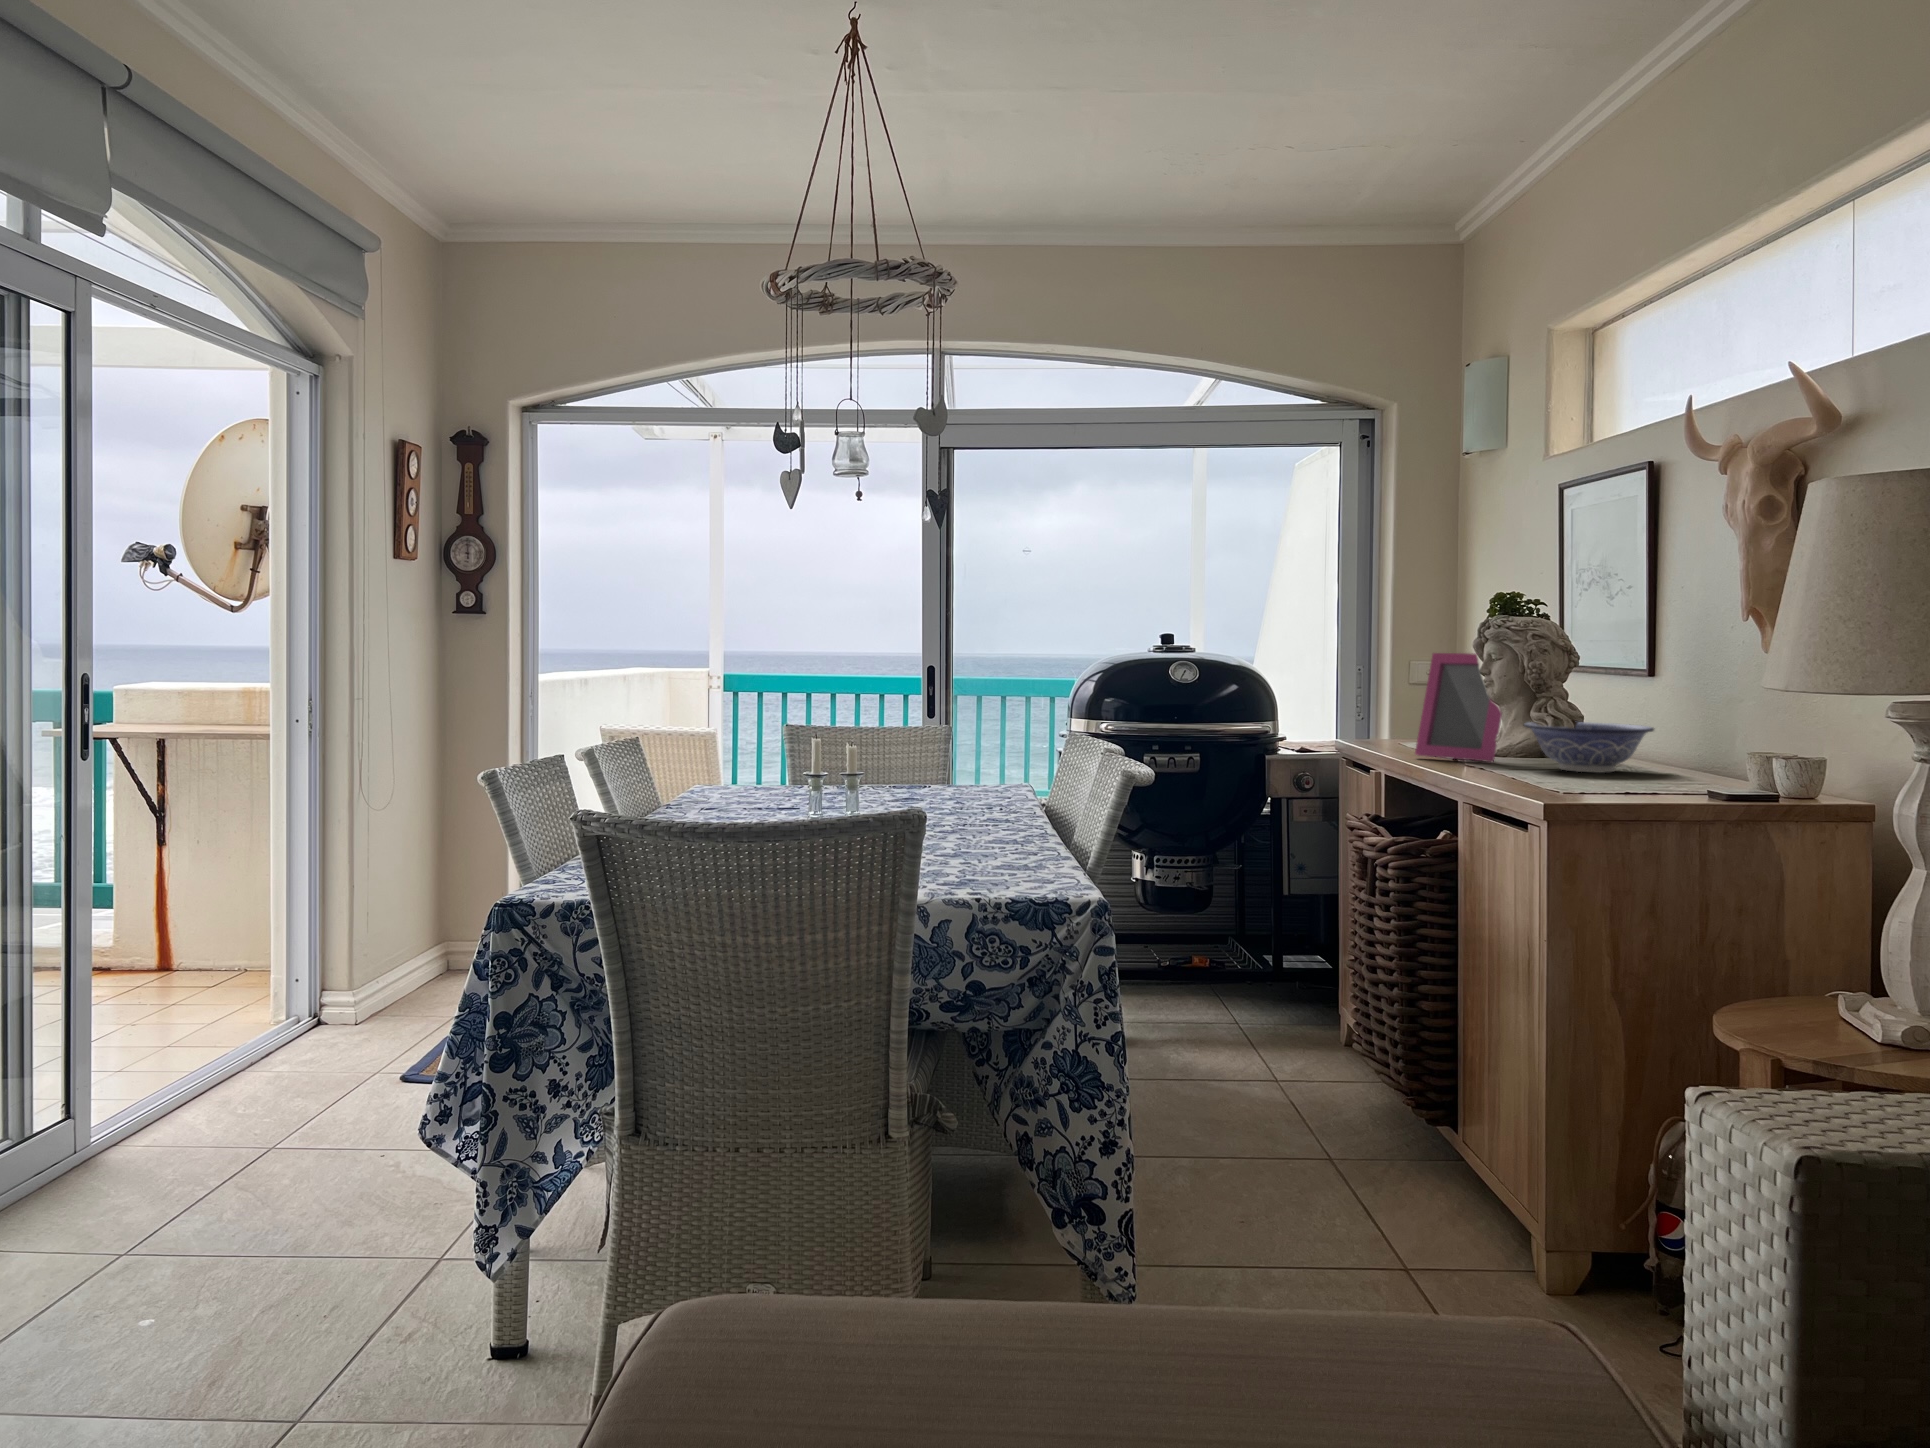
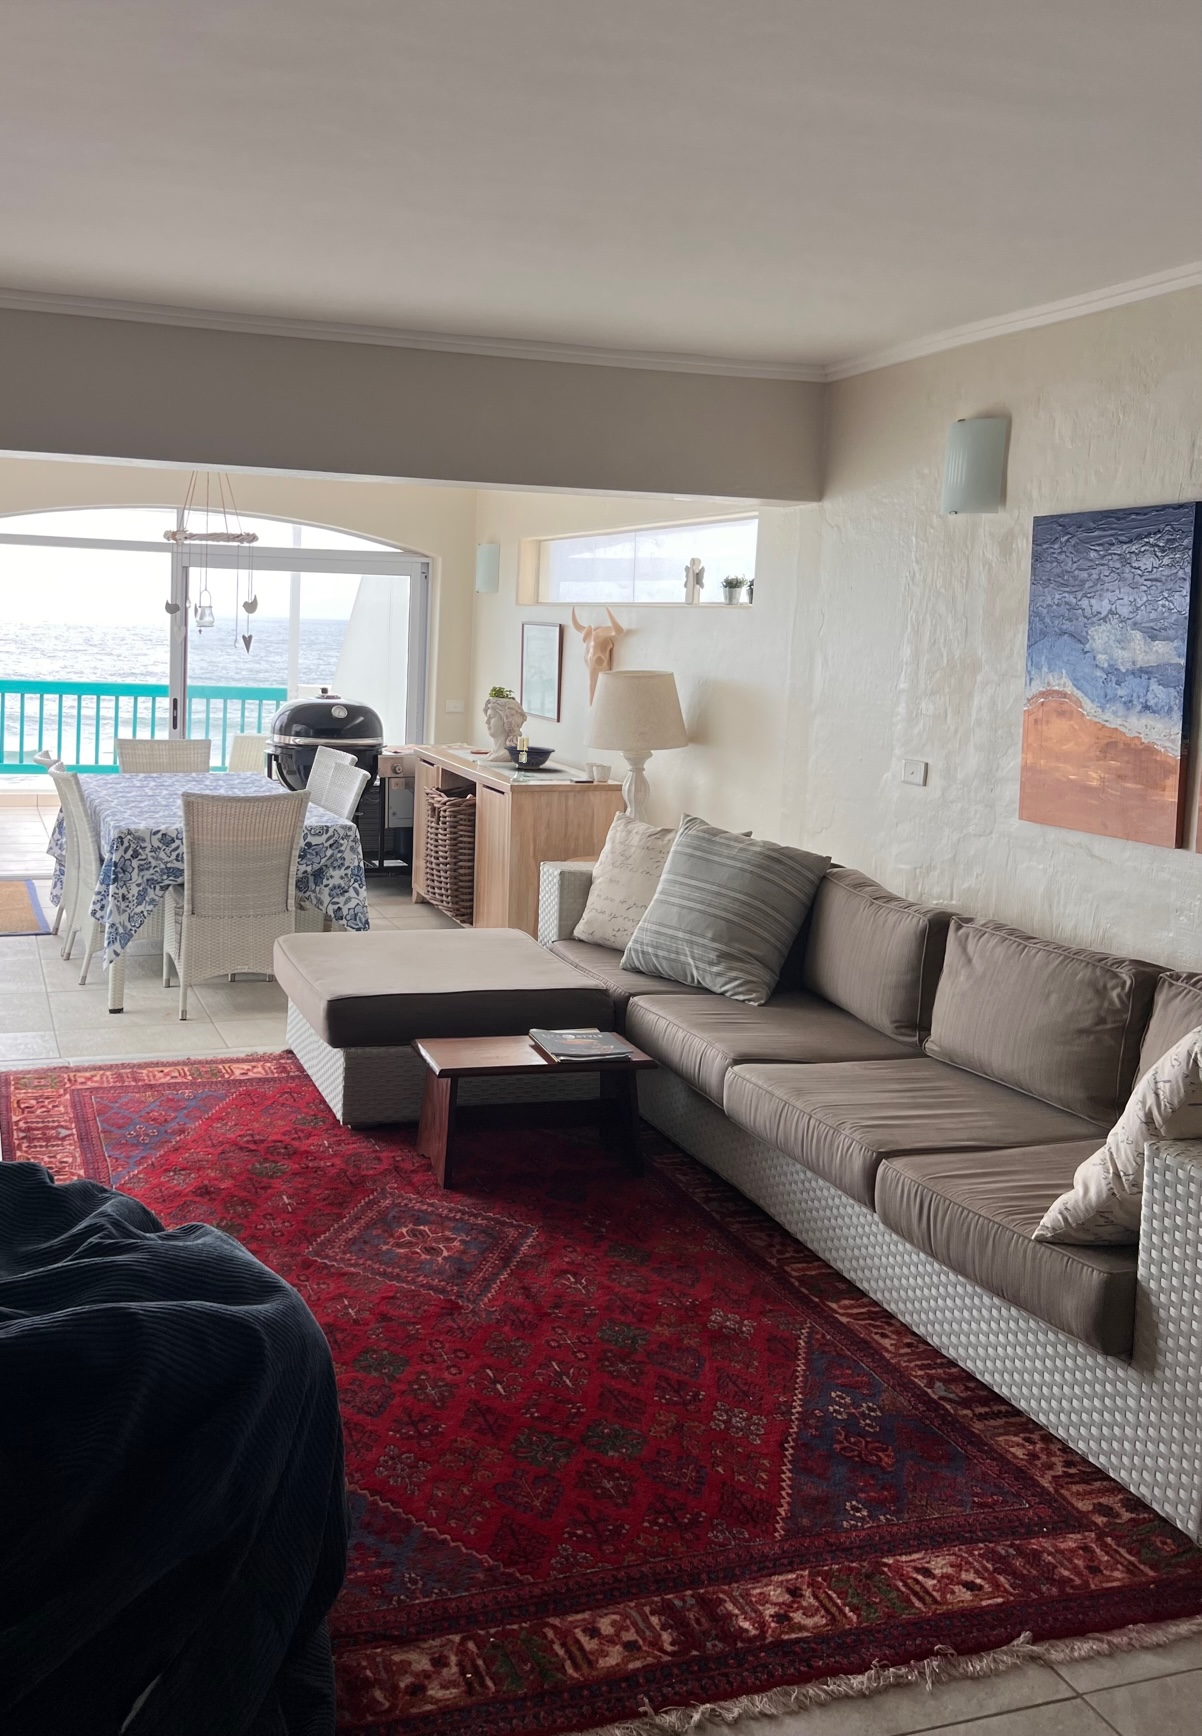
picture frame: present [1415,653,1502,762] -> none [457,710,500,763]

